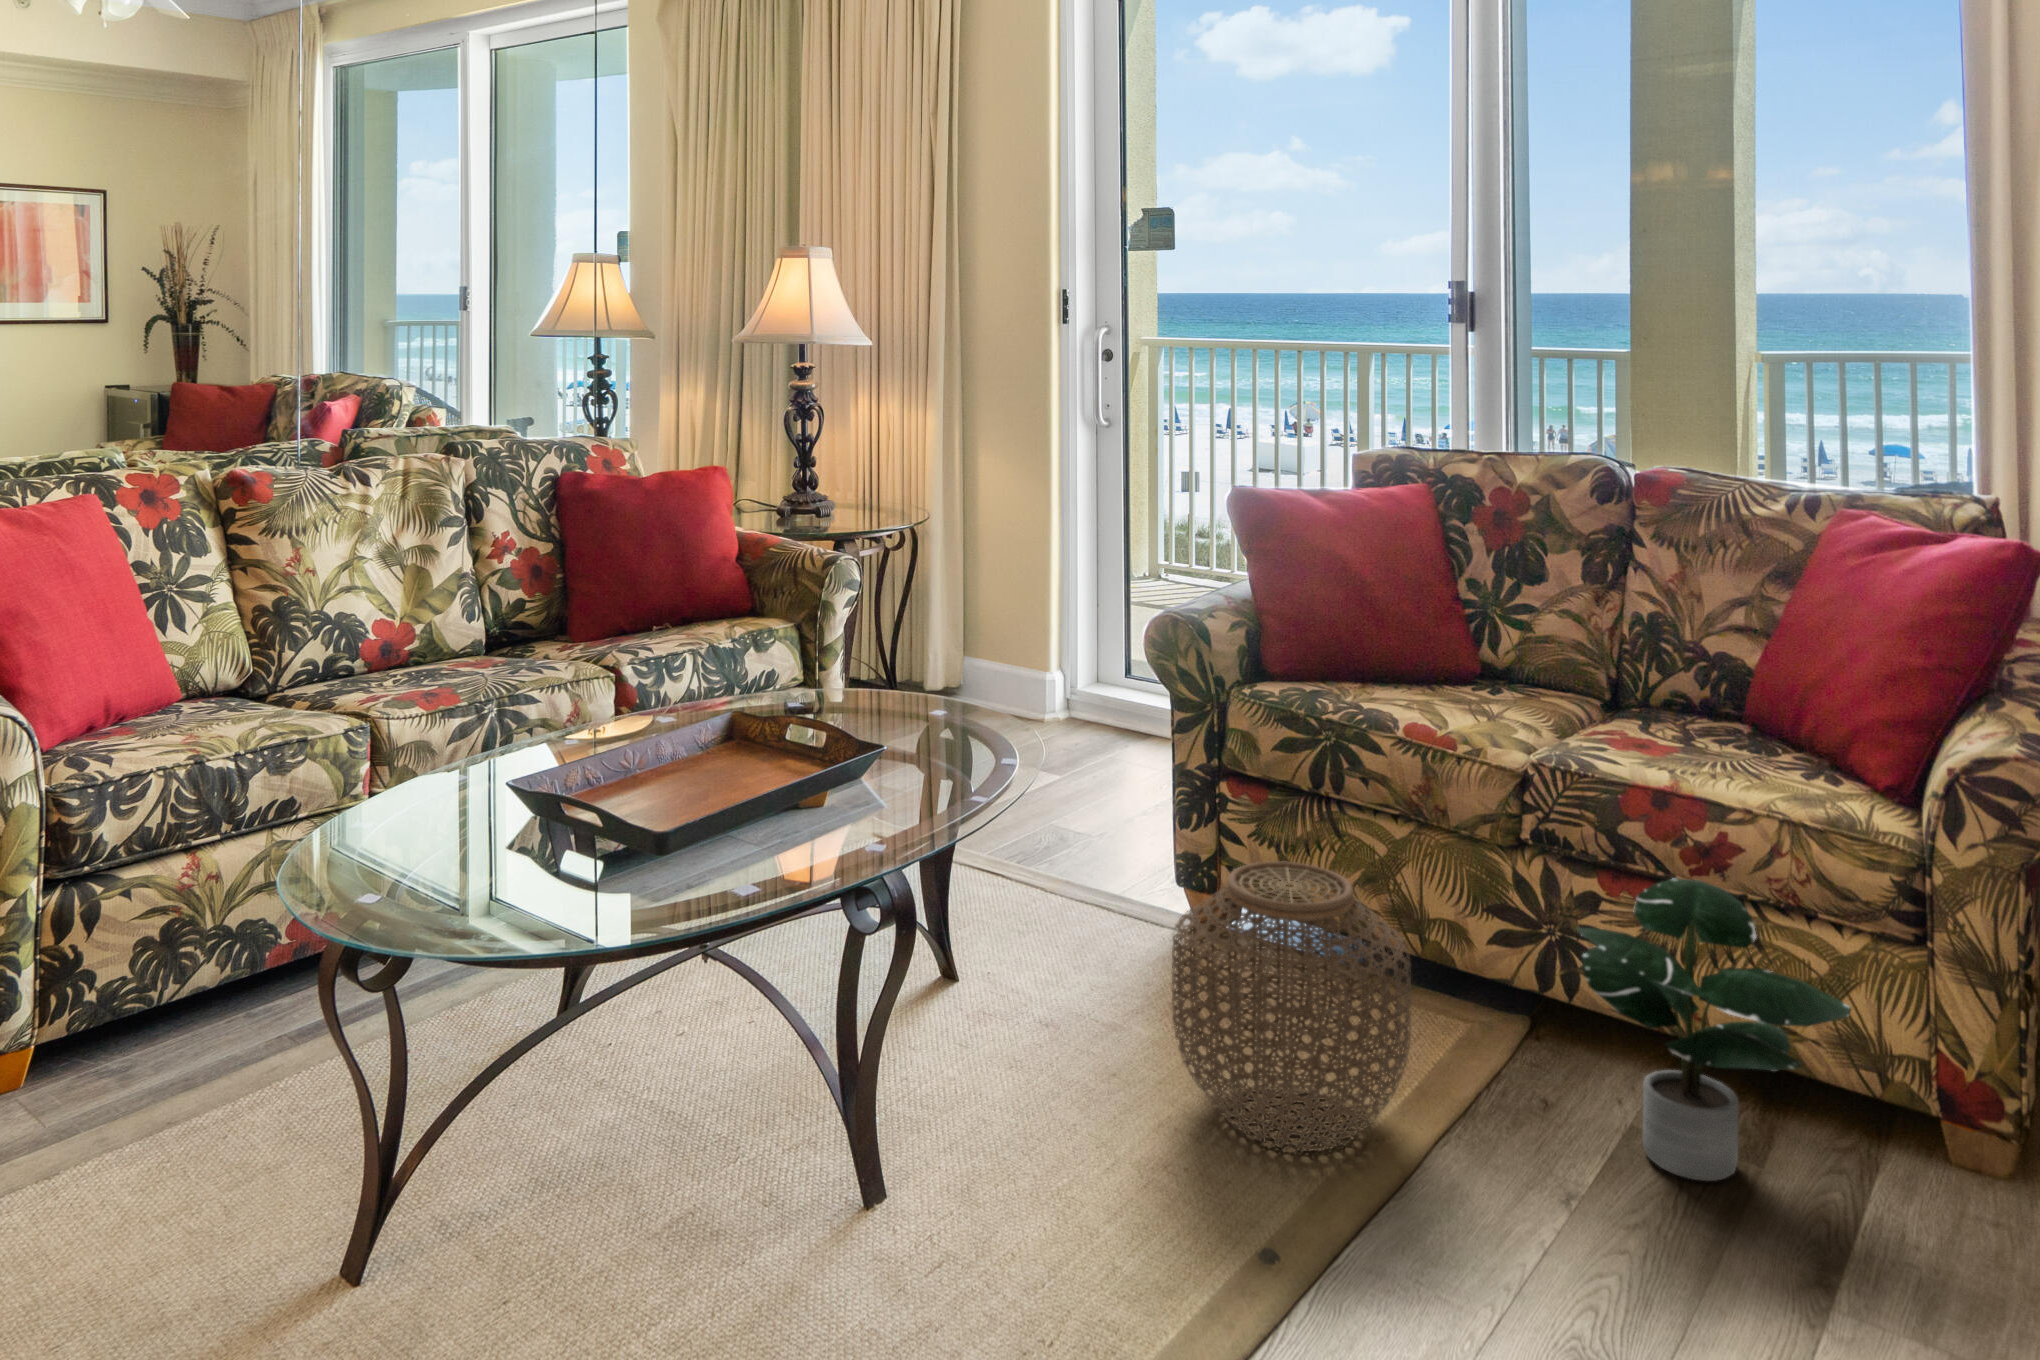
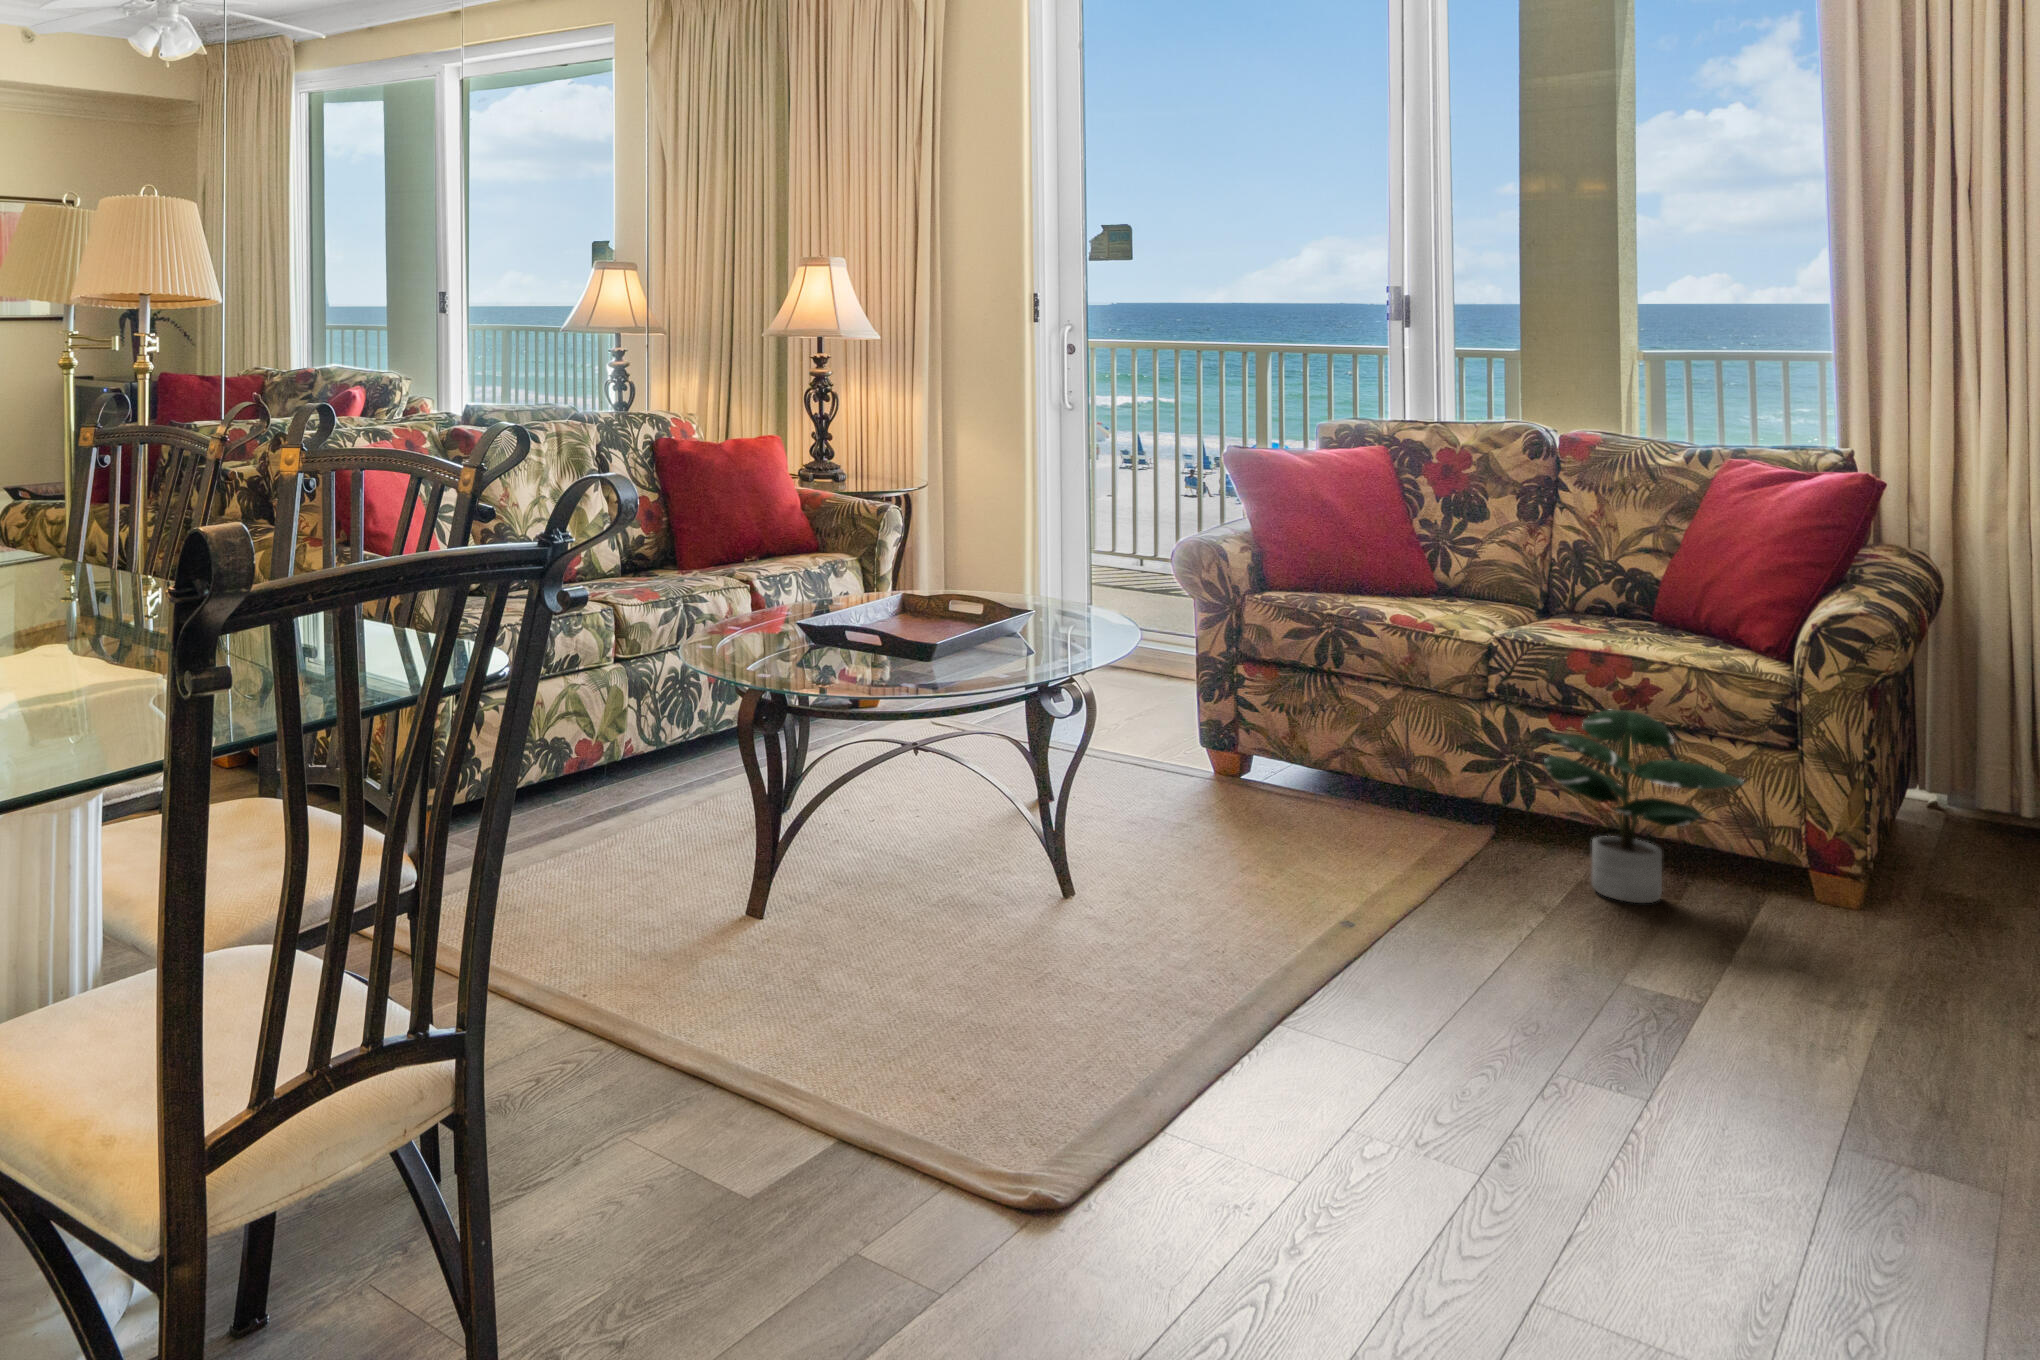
woven basket: present [1172,861,1411,1151] -> none [1245,695,1423,883]

